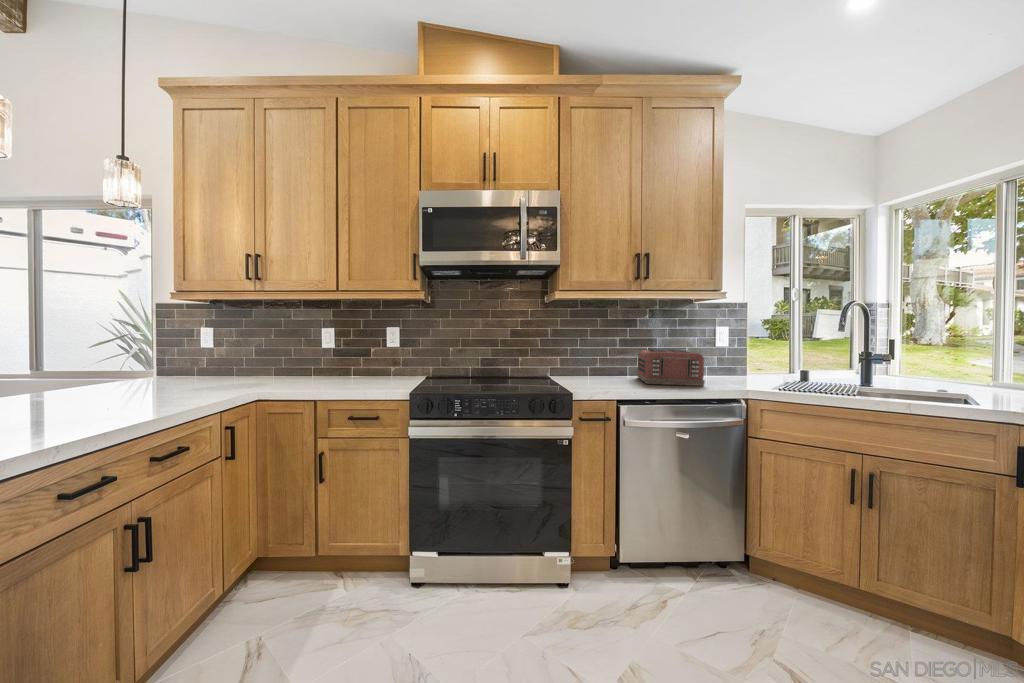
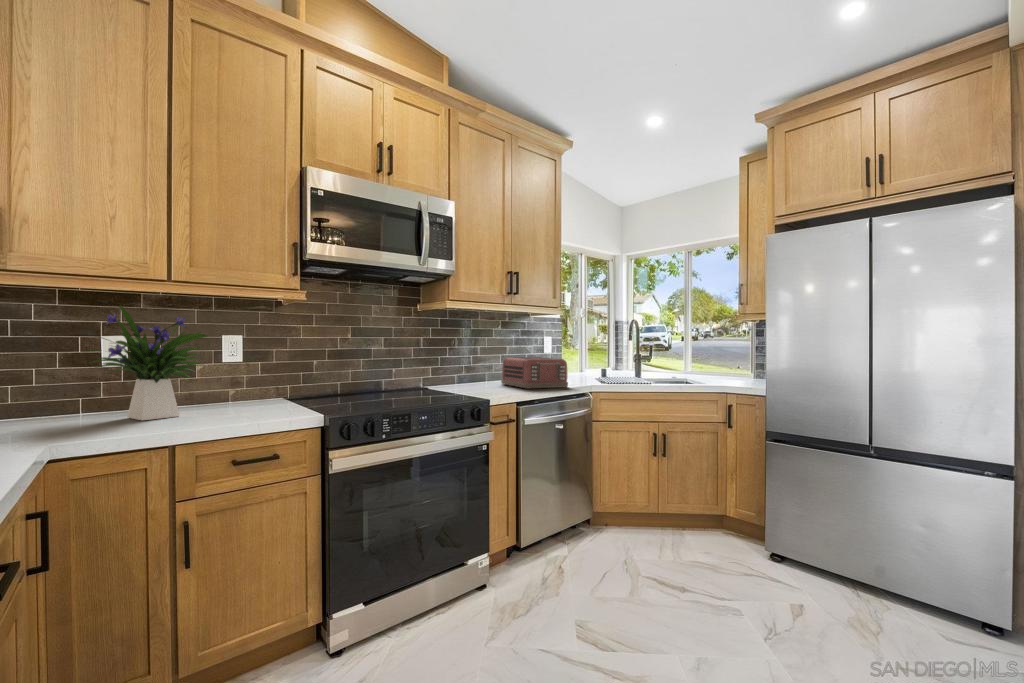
flower arrangement: none [289,307,364,383] -> present [85,305,207,420]

